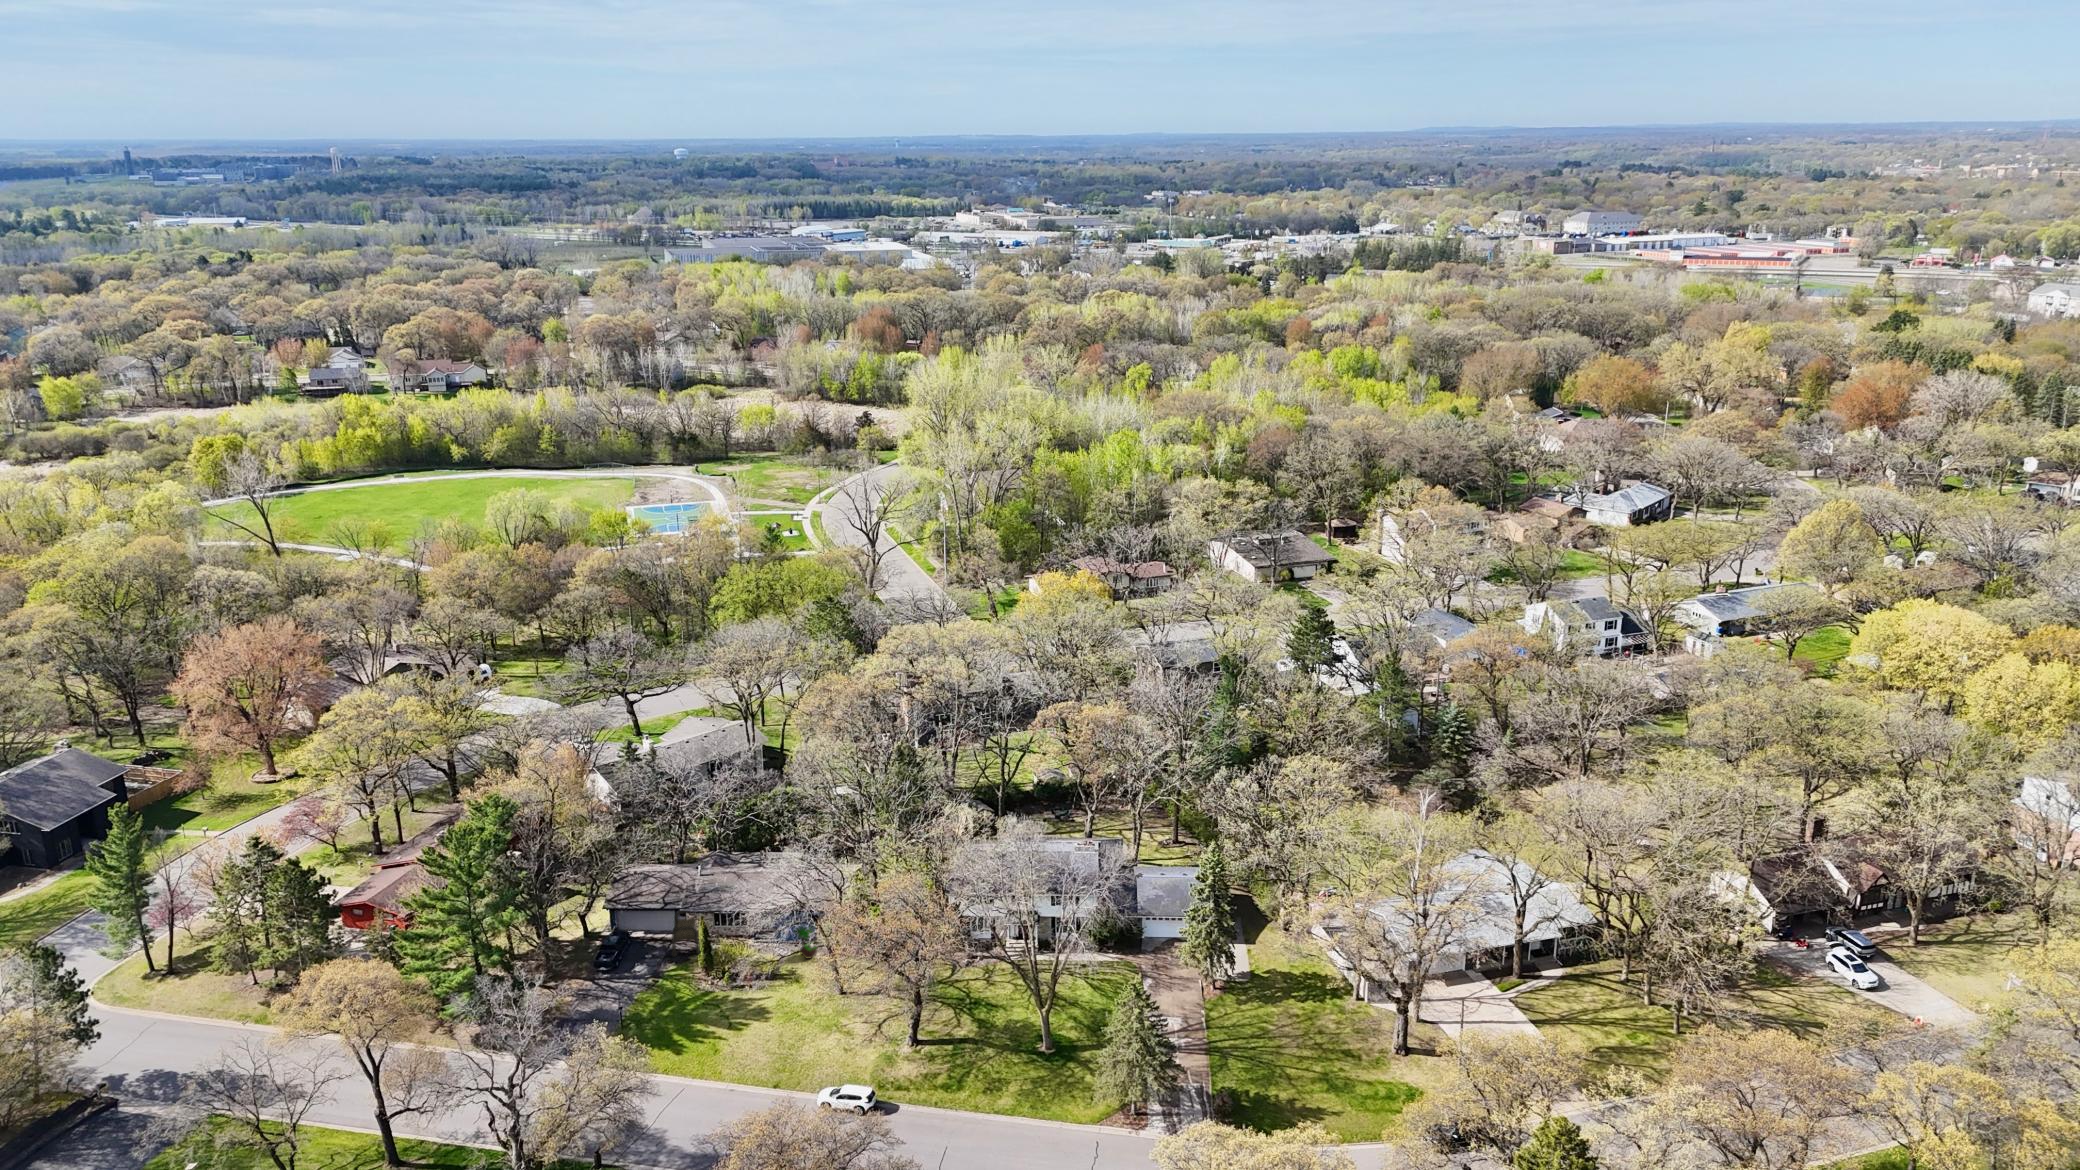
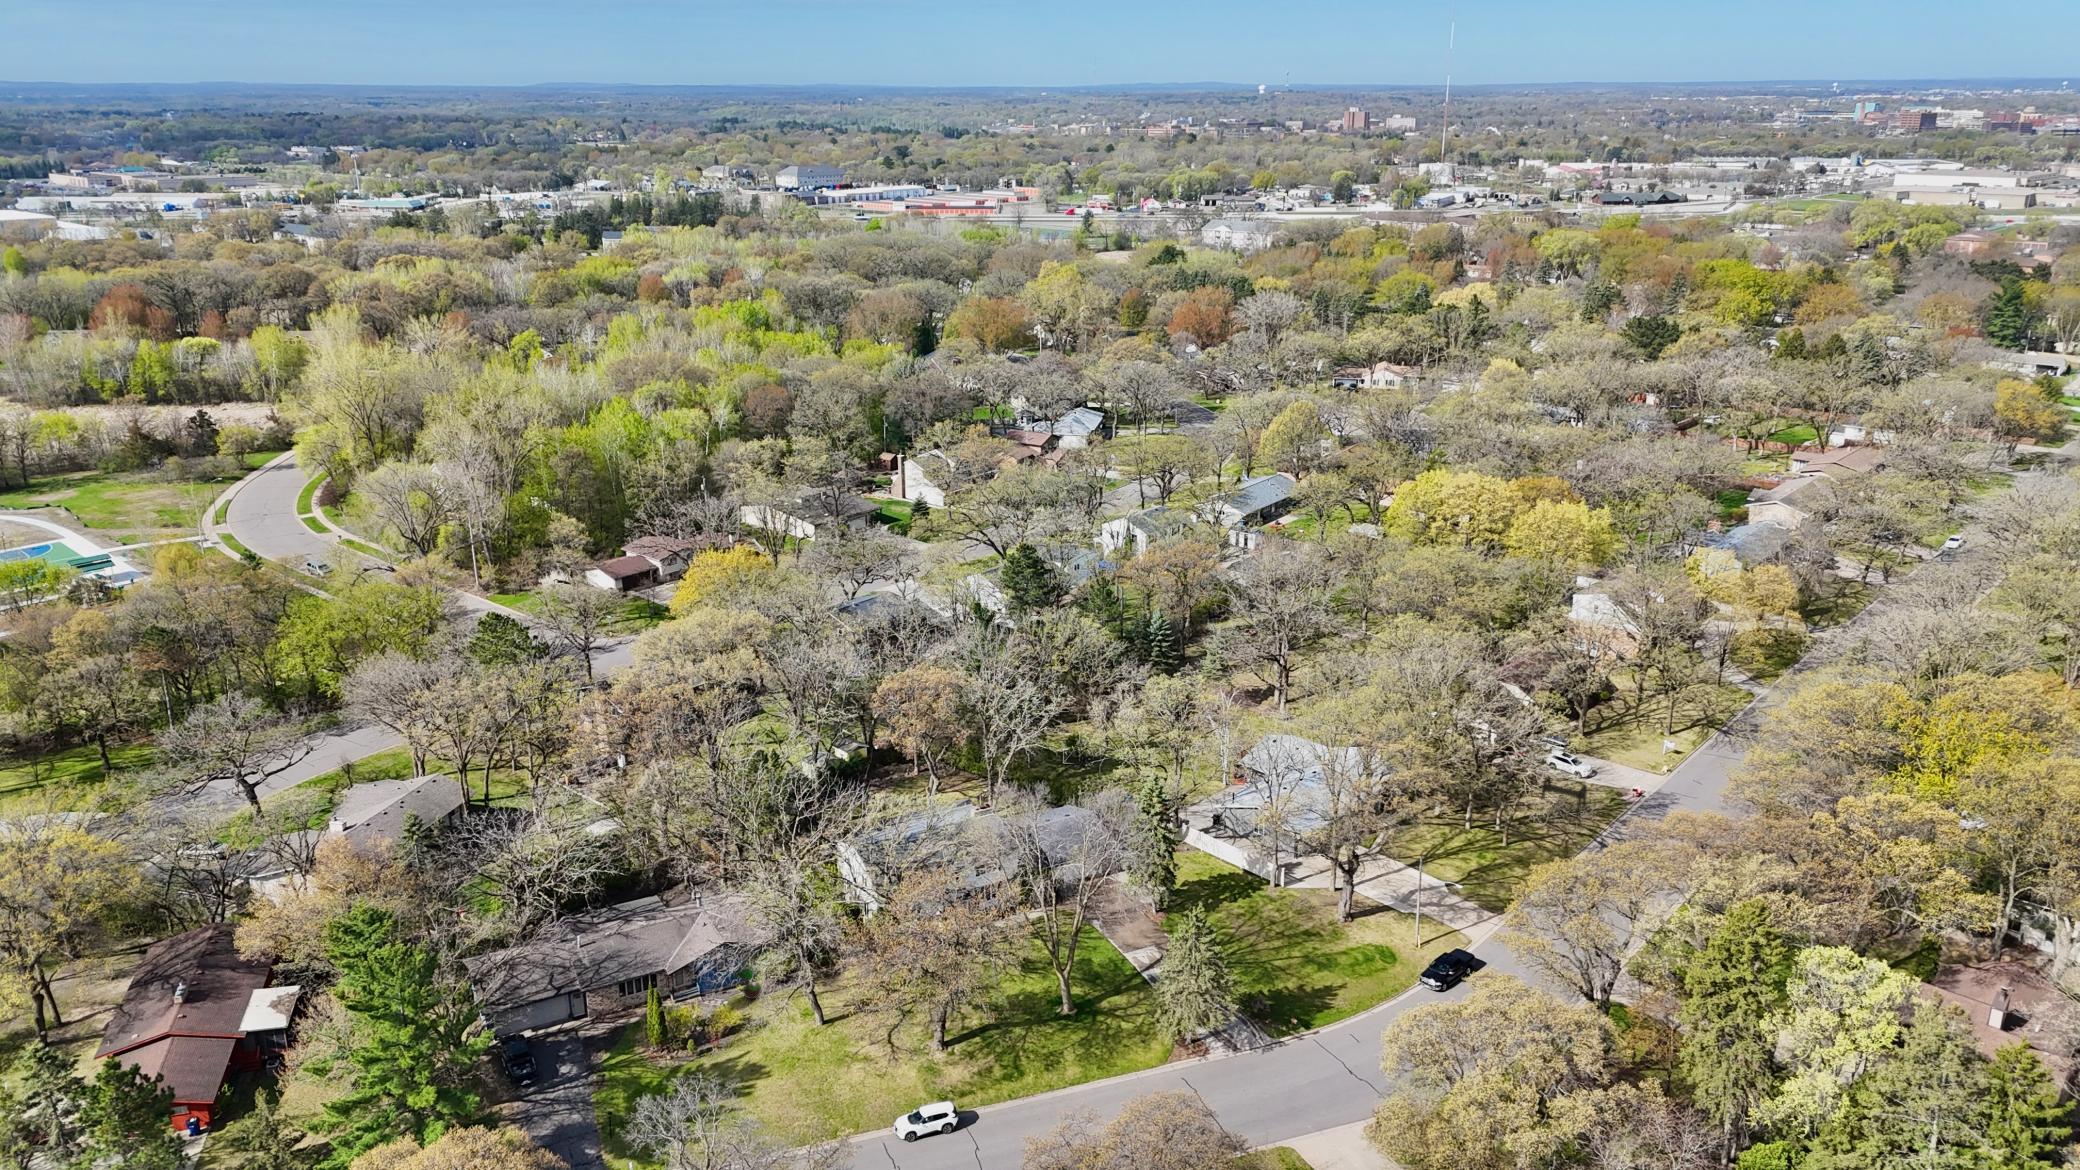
bench: present [672,911,700,957] -> present [1542,777,1587,815]

